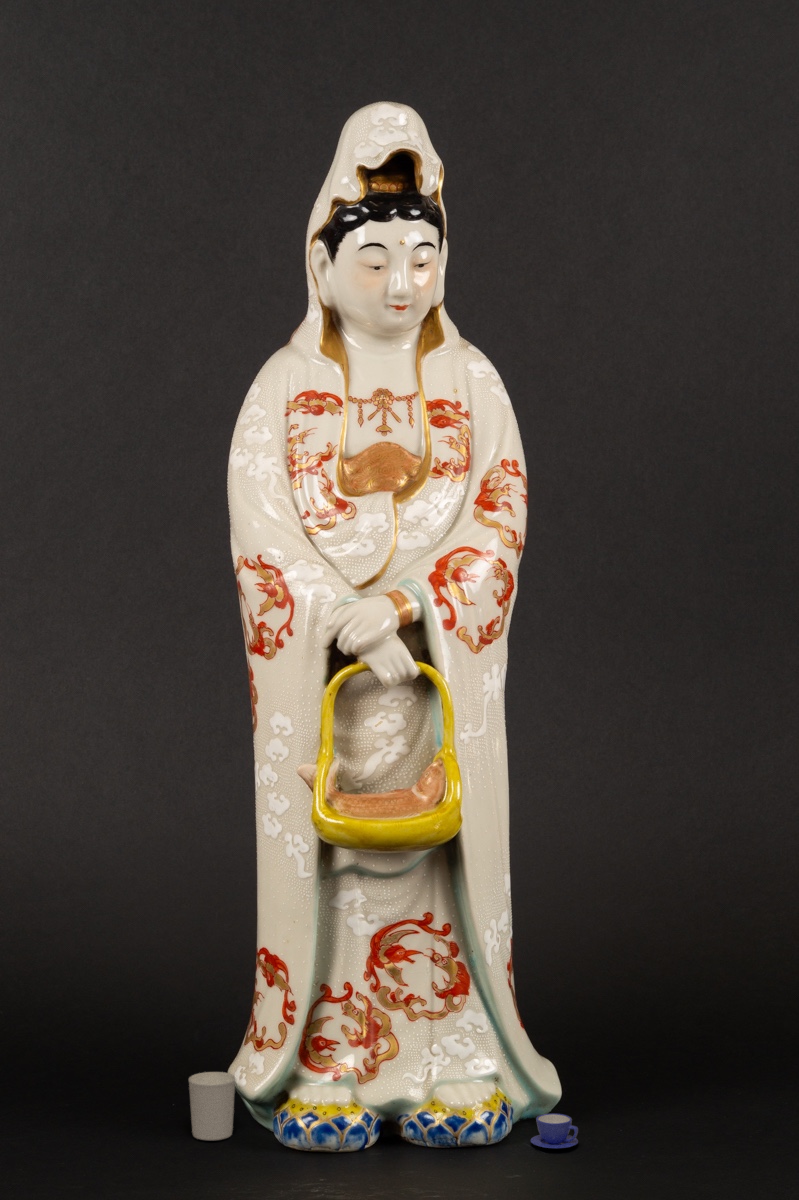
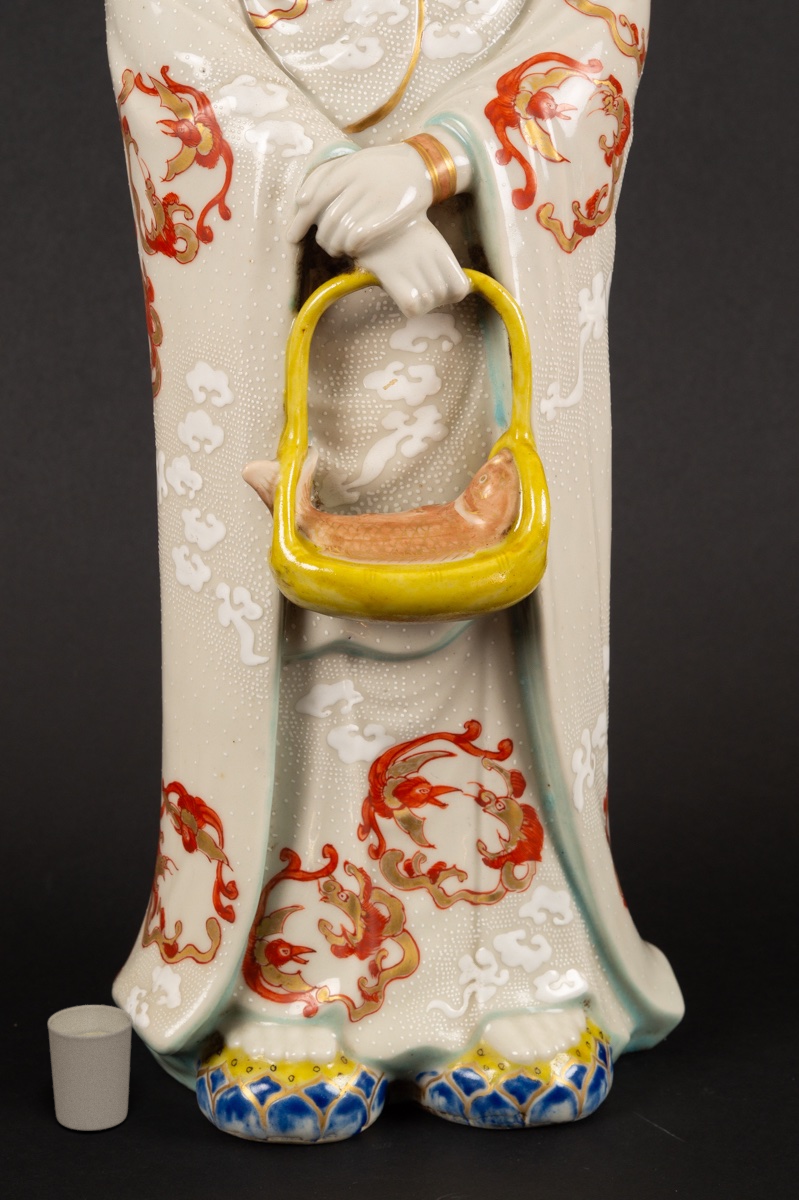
teacup: present [531,1114,578,1148] -> none [659,1076,746,1143]

